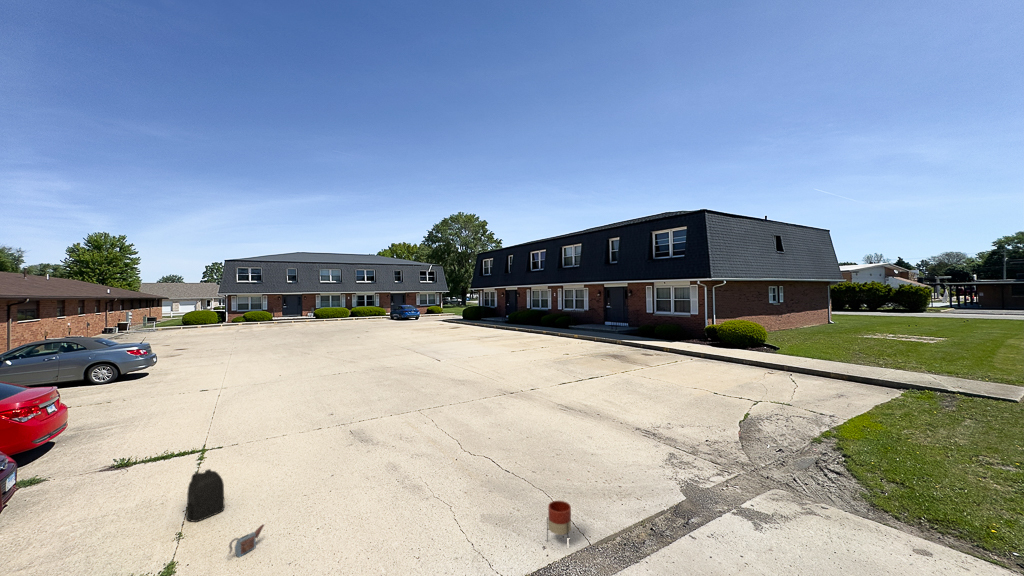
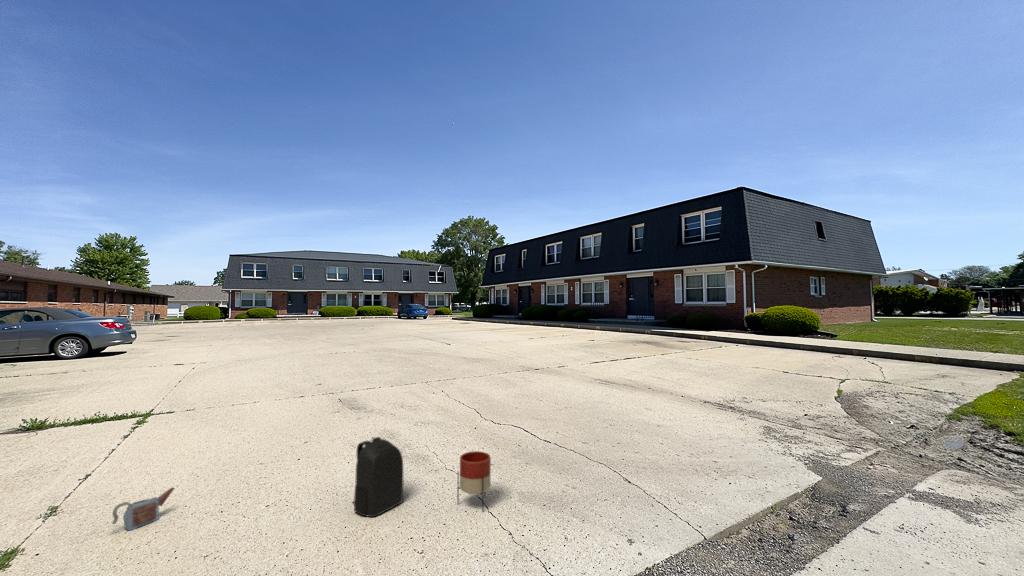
backpack: present [186,469,224,522] -> present [353,437,403,517]
planter: present [547,501,571,540] -> present [457,451,491,511]

